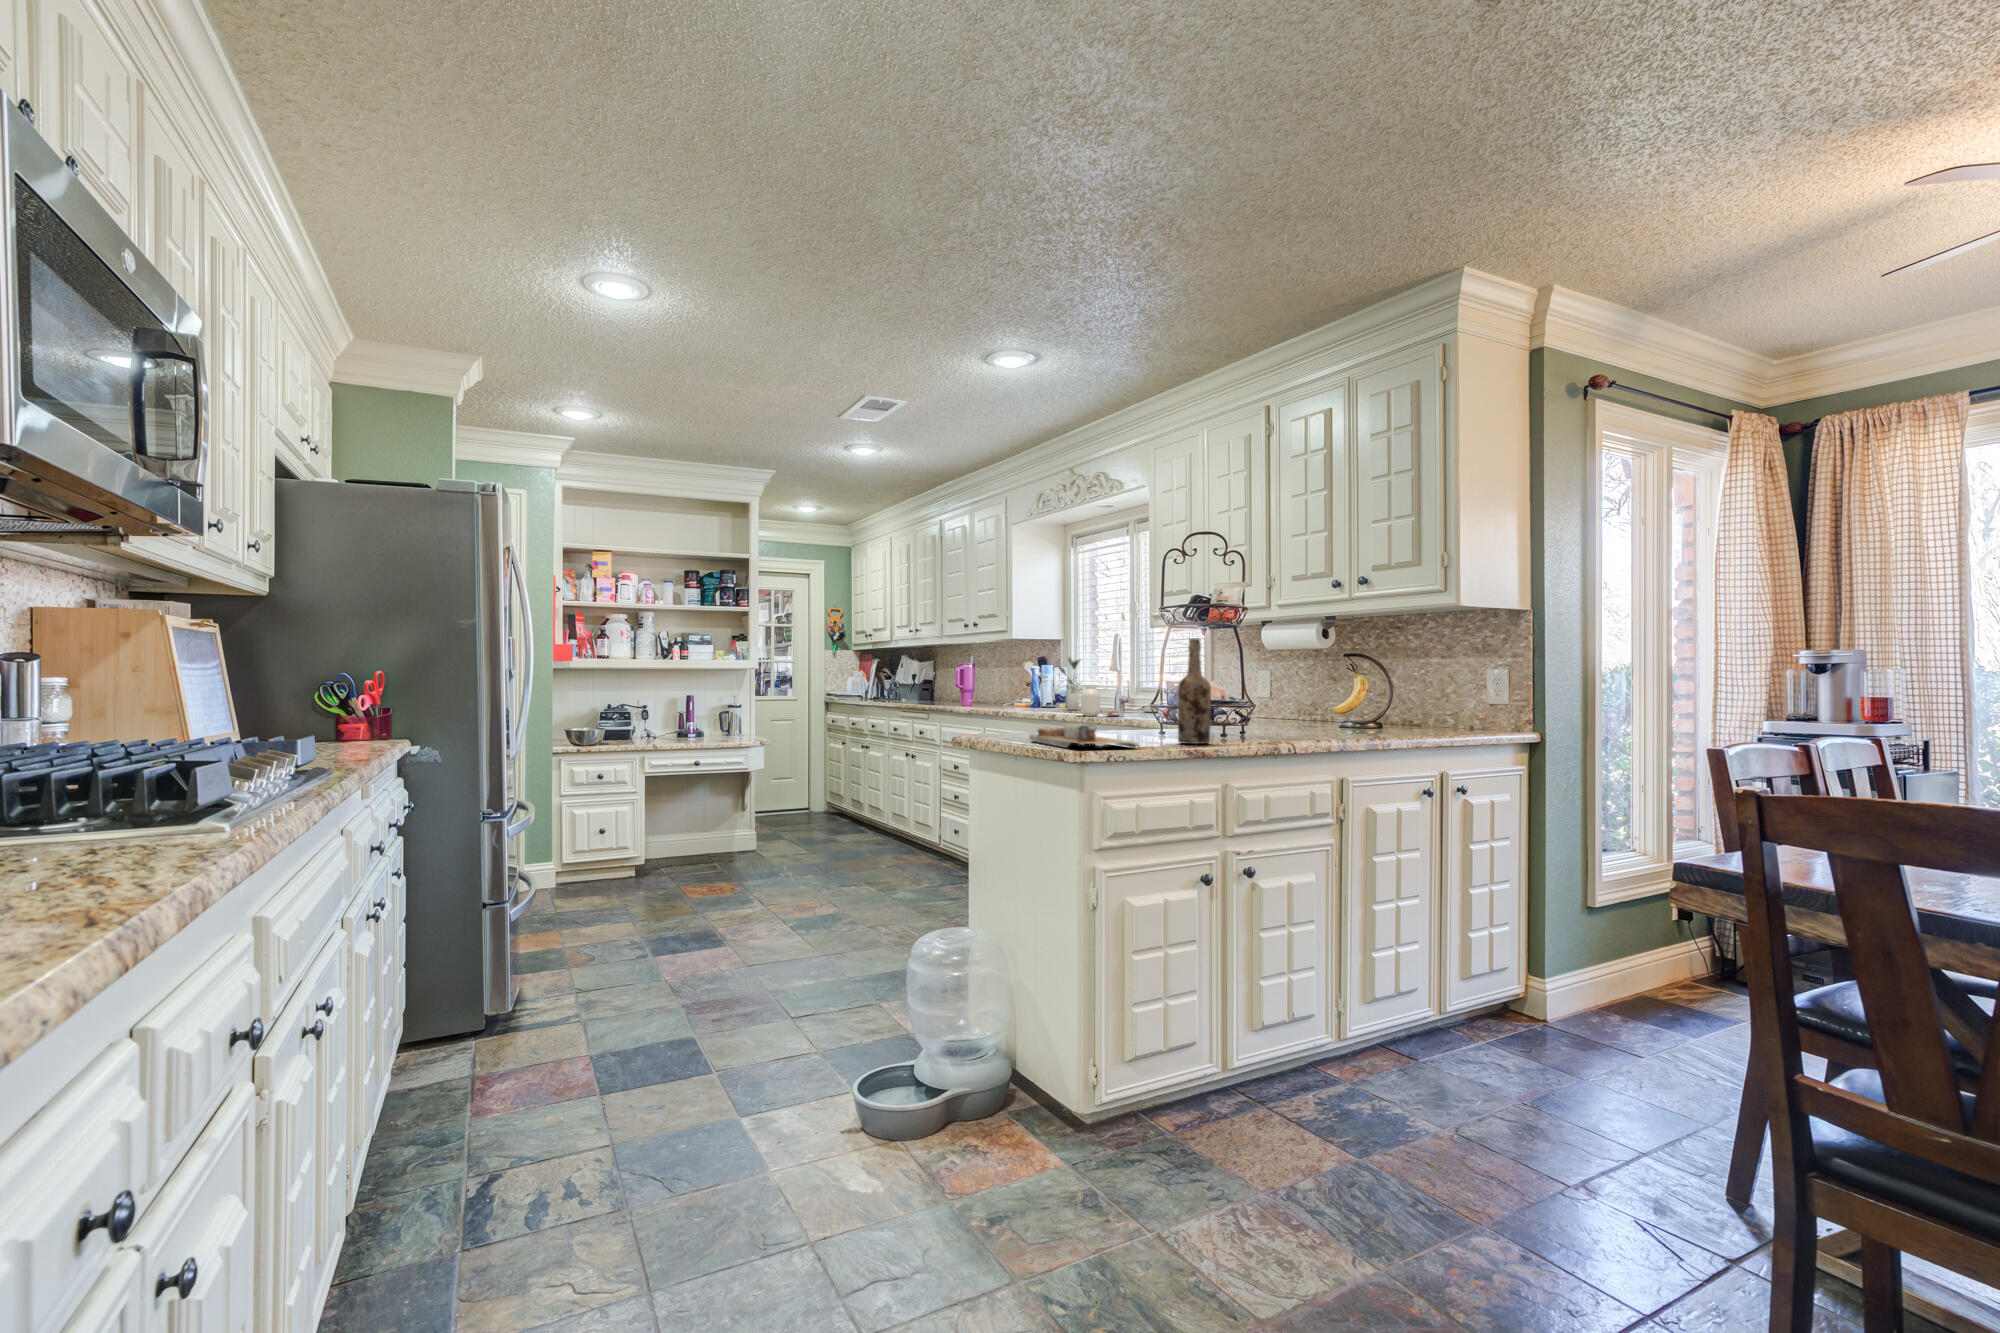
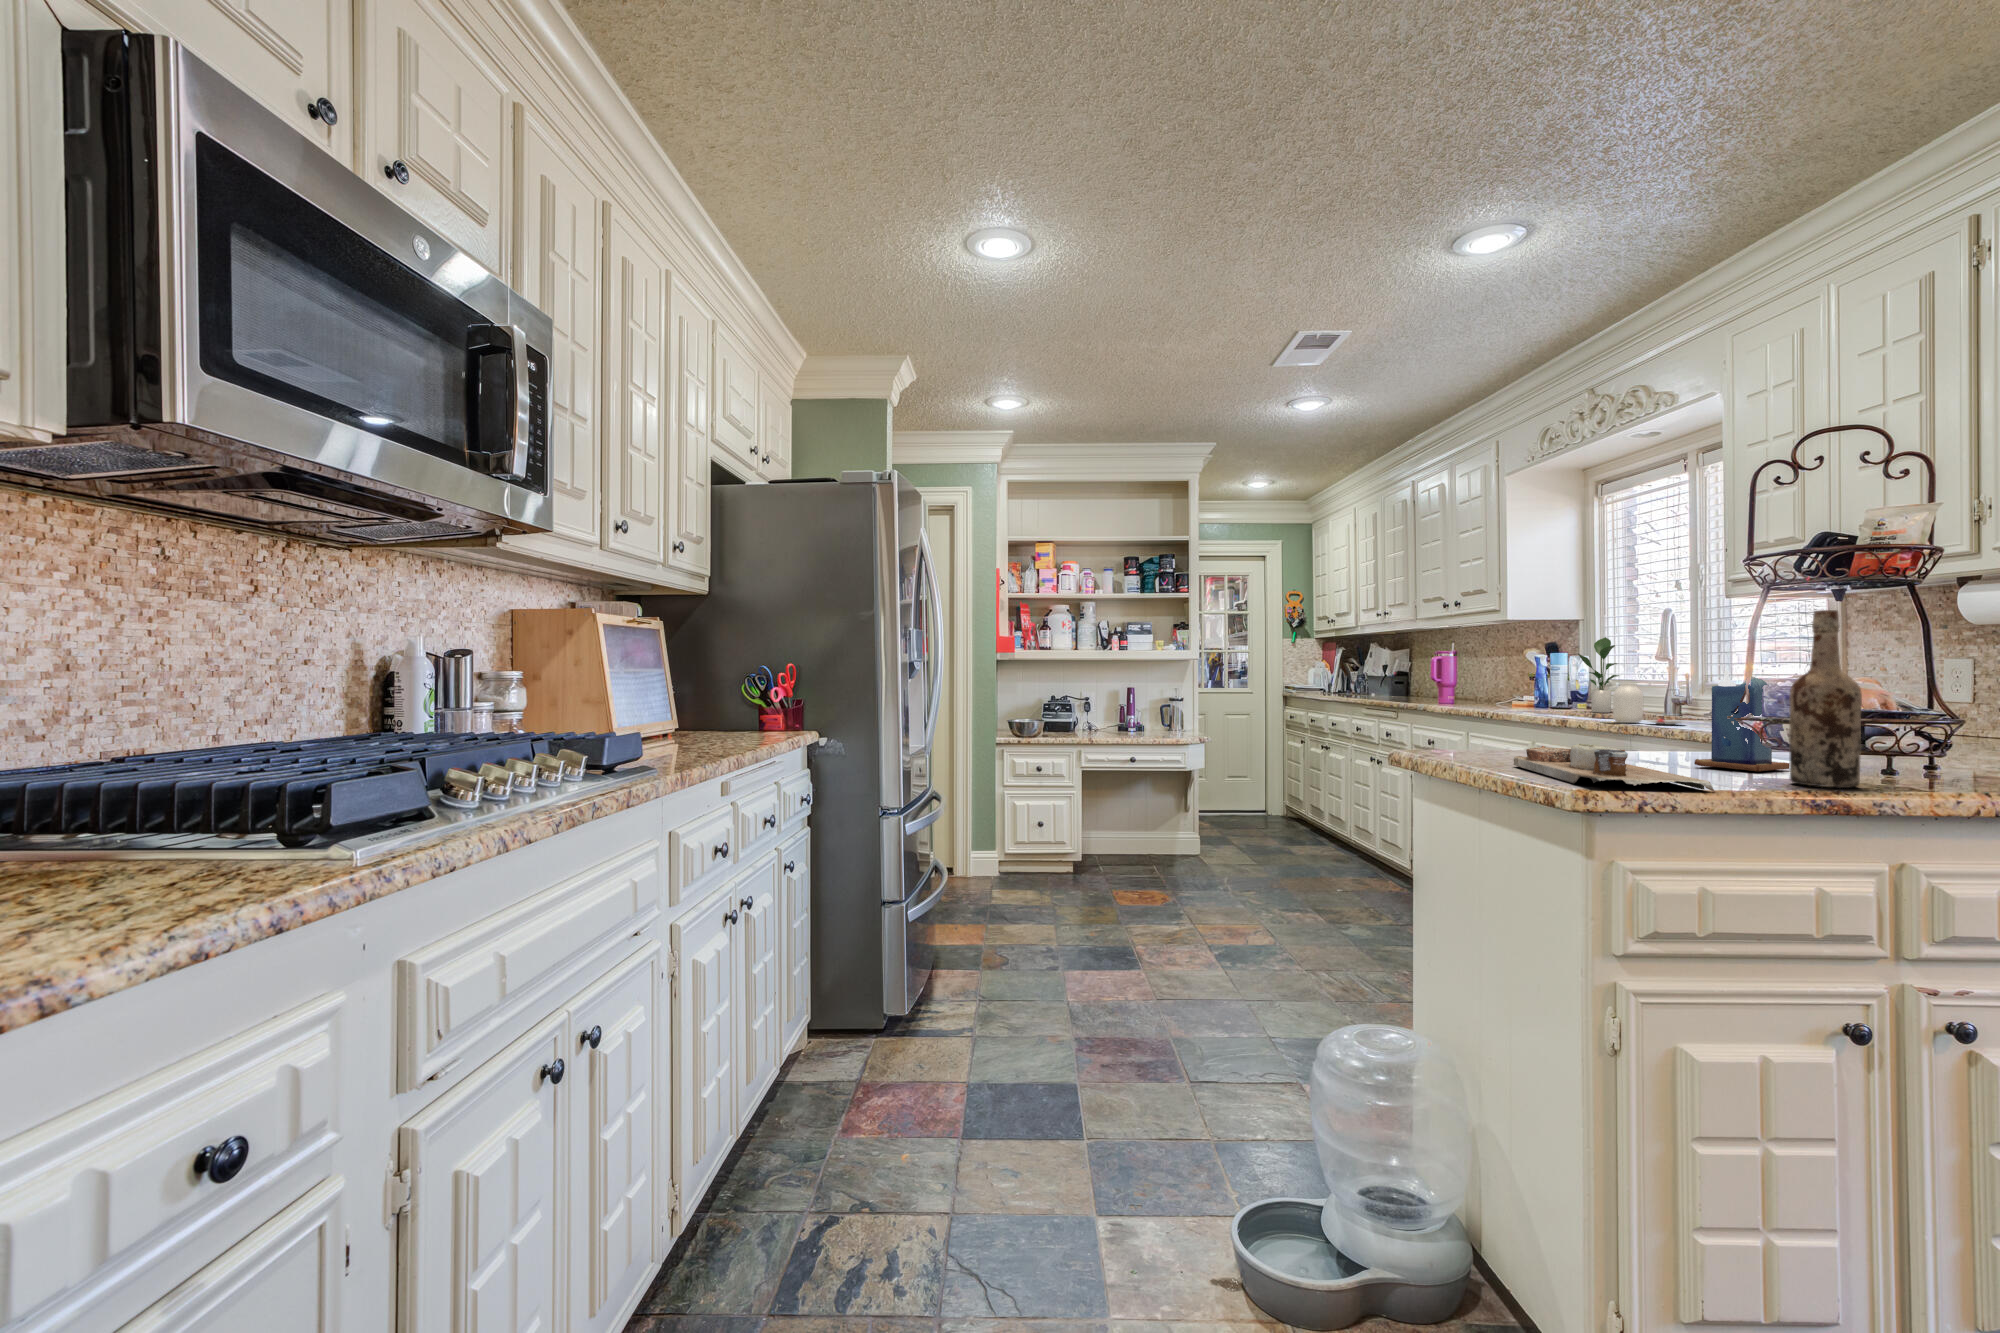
candle: none [1131,675,1179,738] -> present [1694,670,1789,771]

